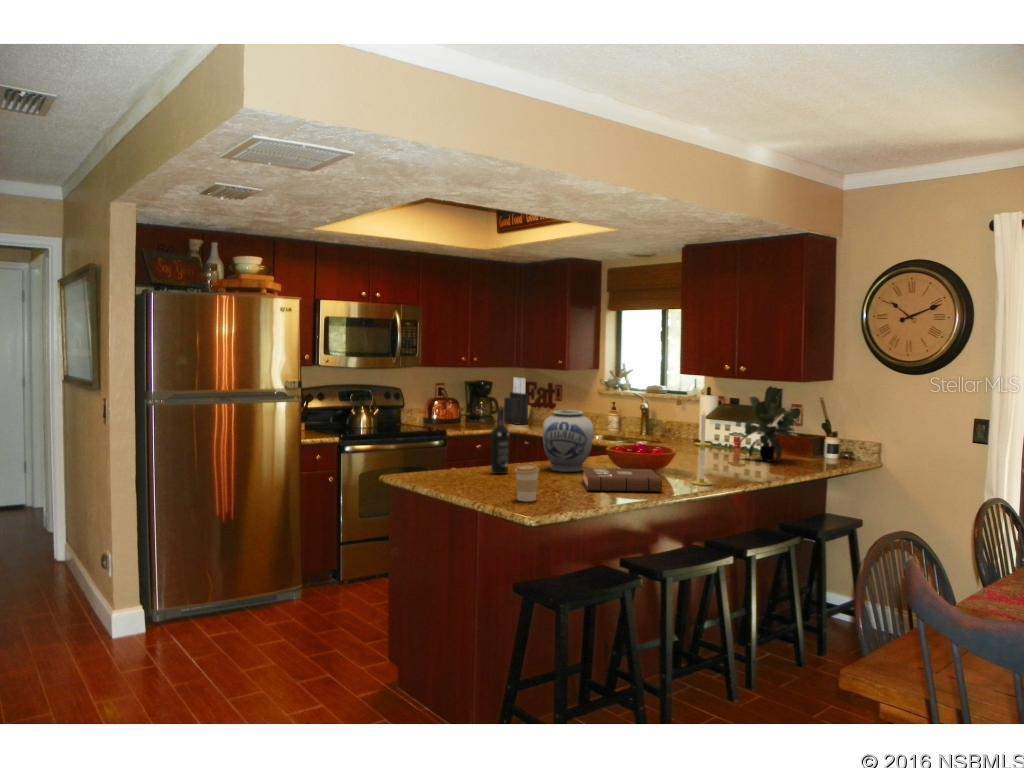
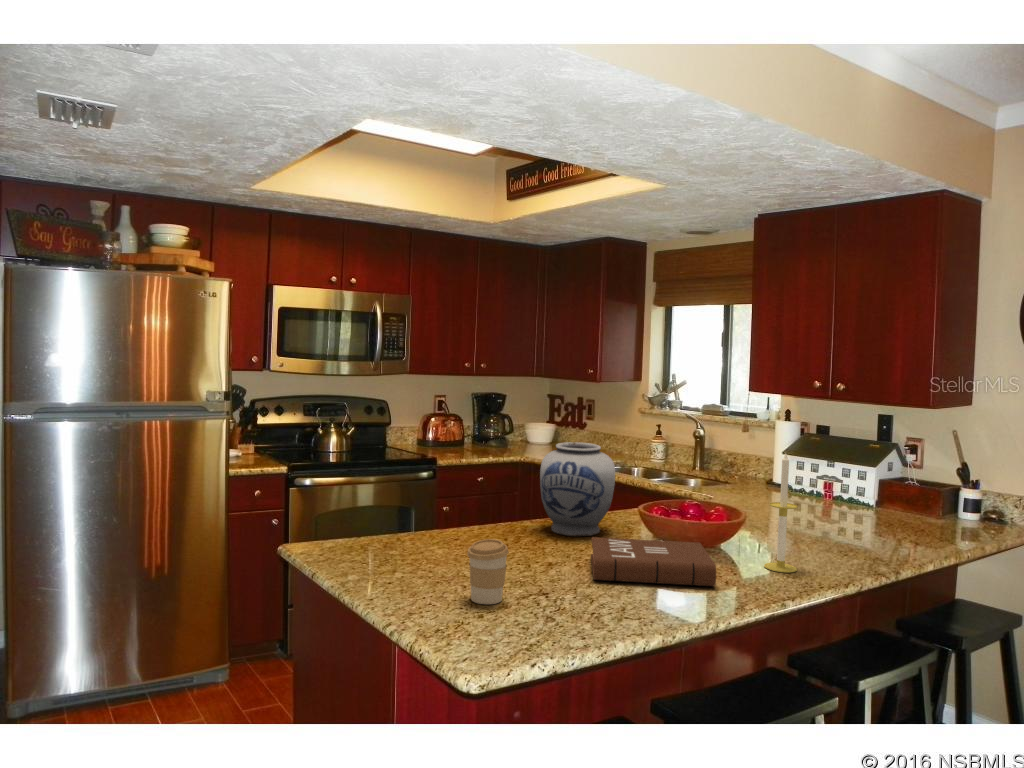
knife block: present [504,378,529,425] -> none [520,389,550,450]
potted plant: present [738,386,801,462] -> none [830,412,928,523]
wine bottle: present [491,408,509,474] -> none [460,438,488,537]

